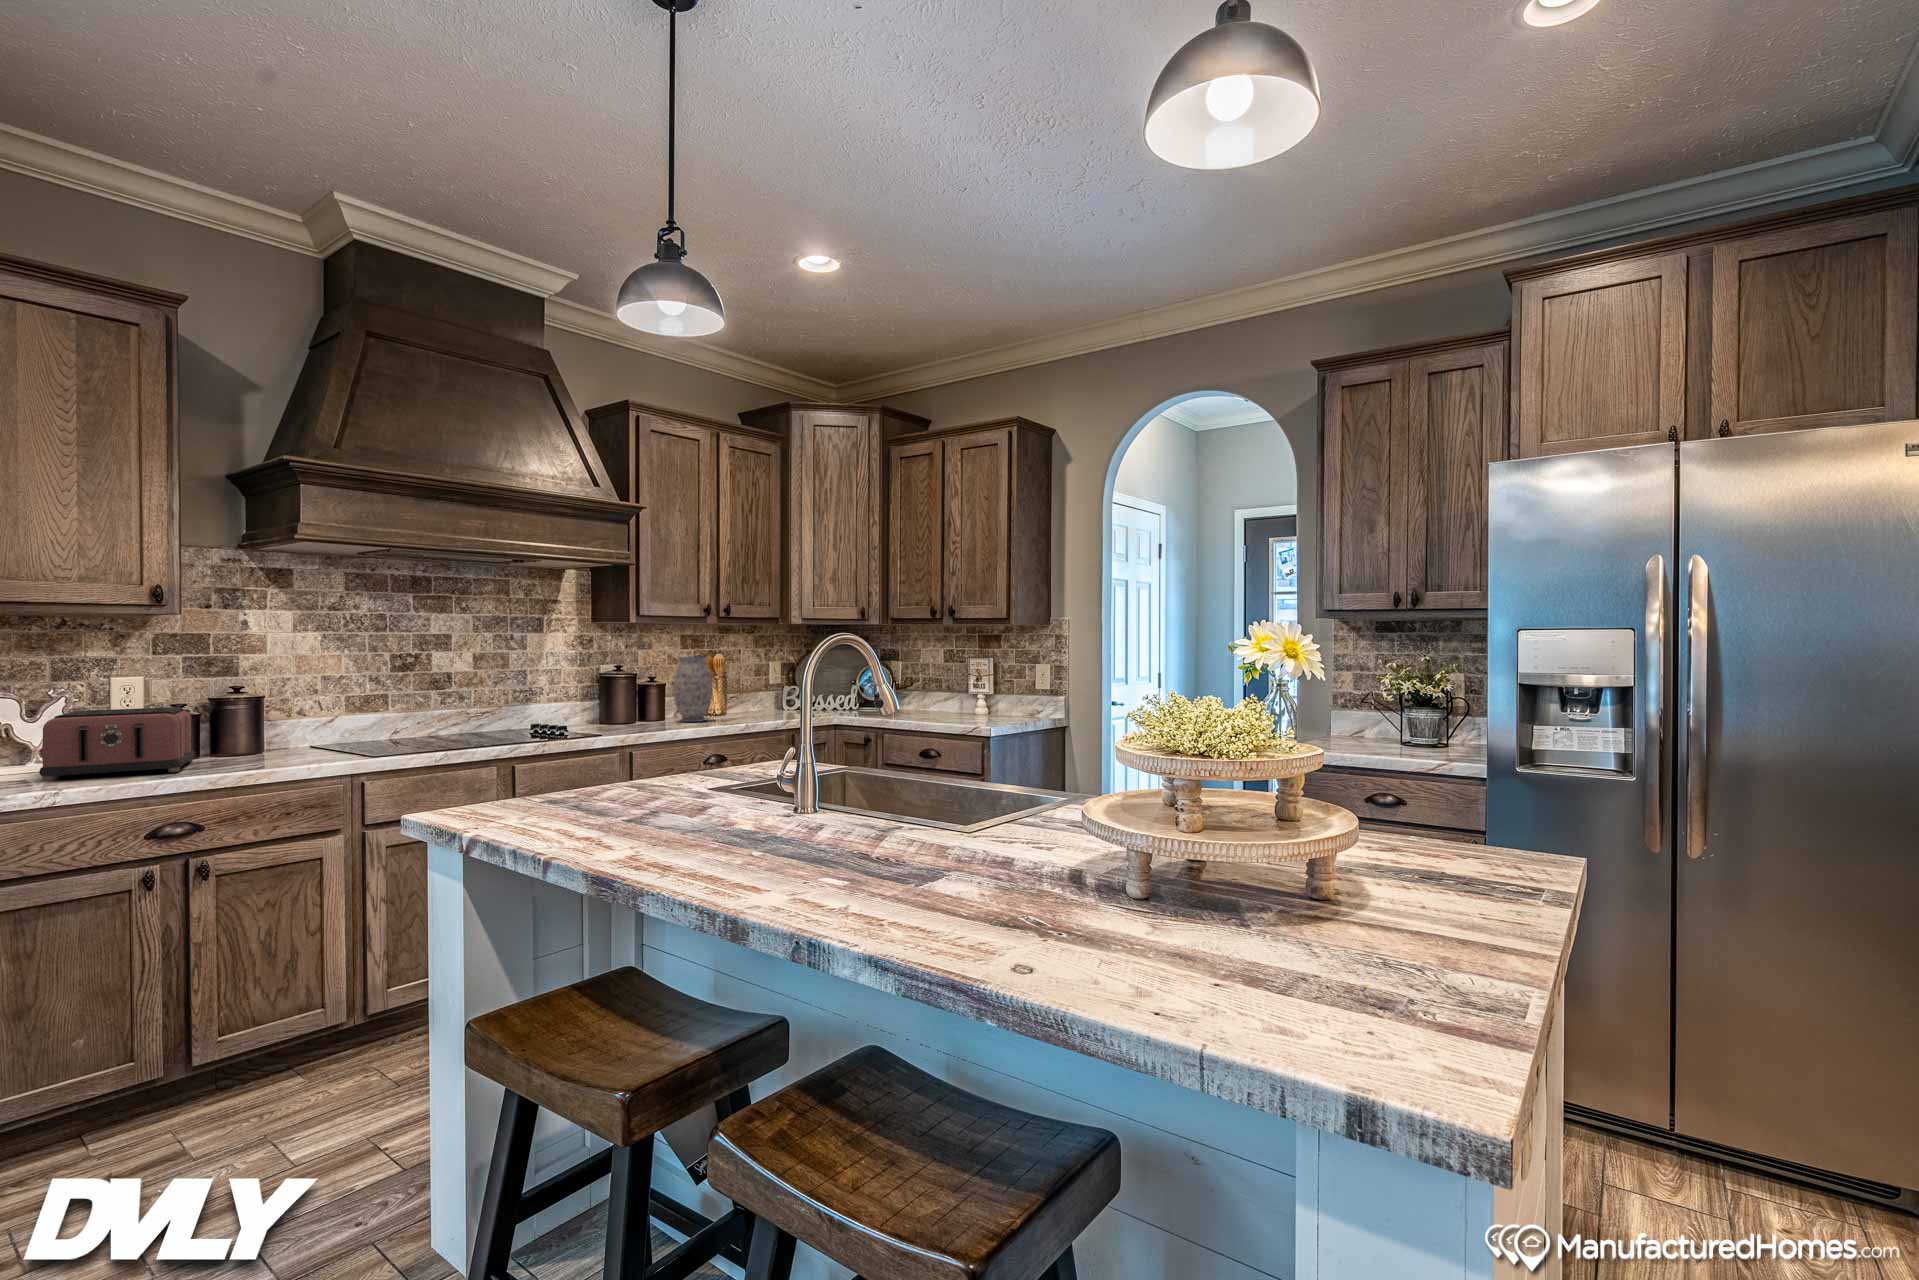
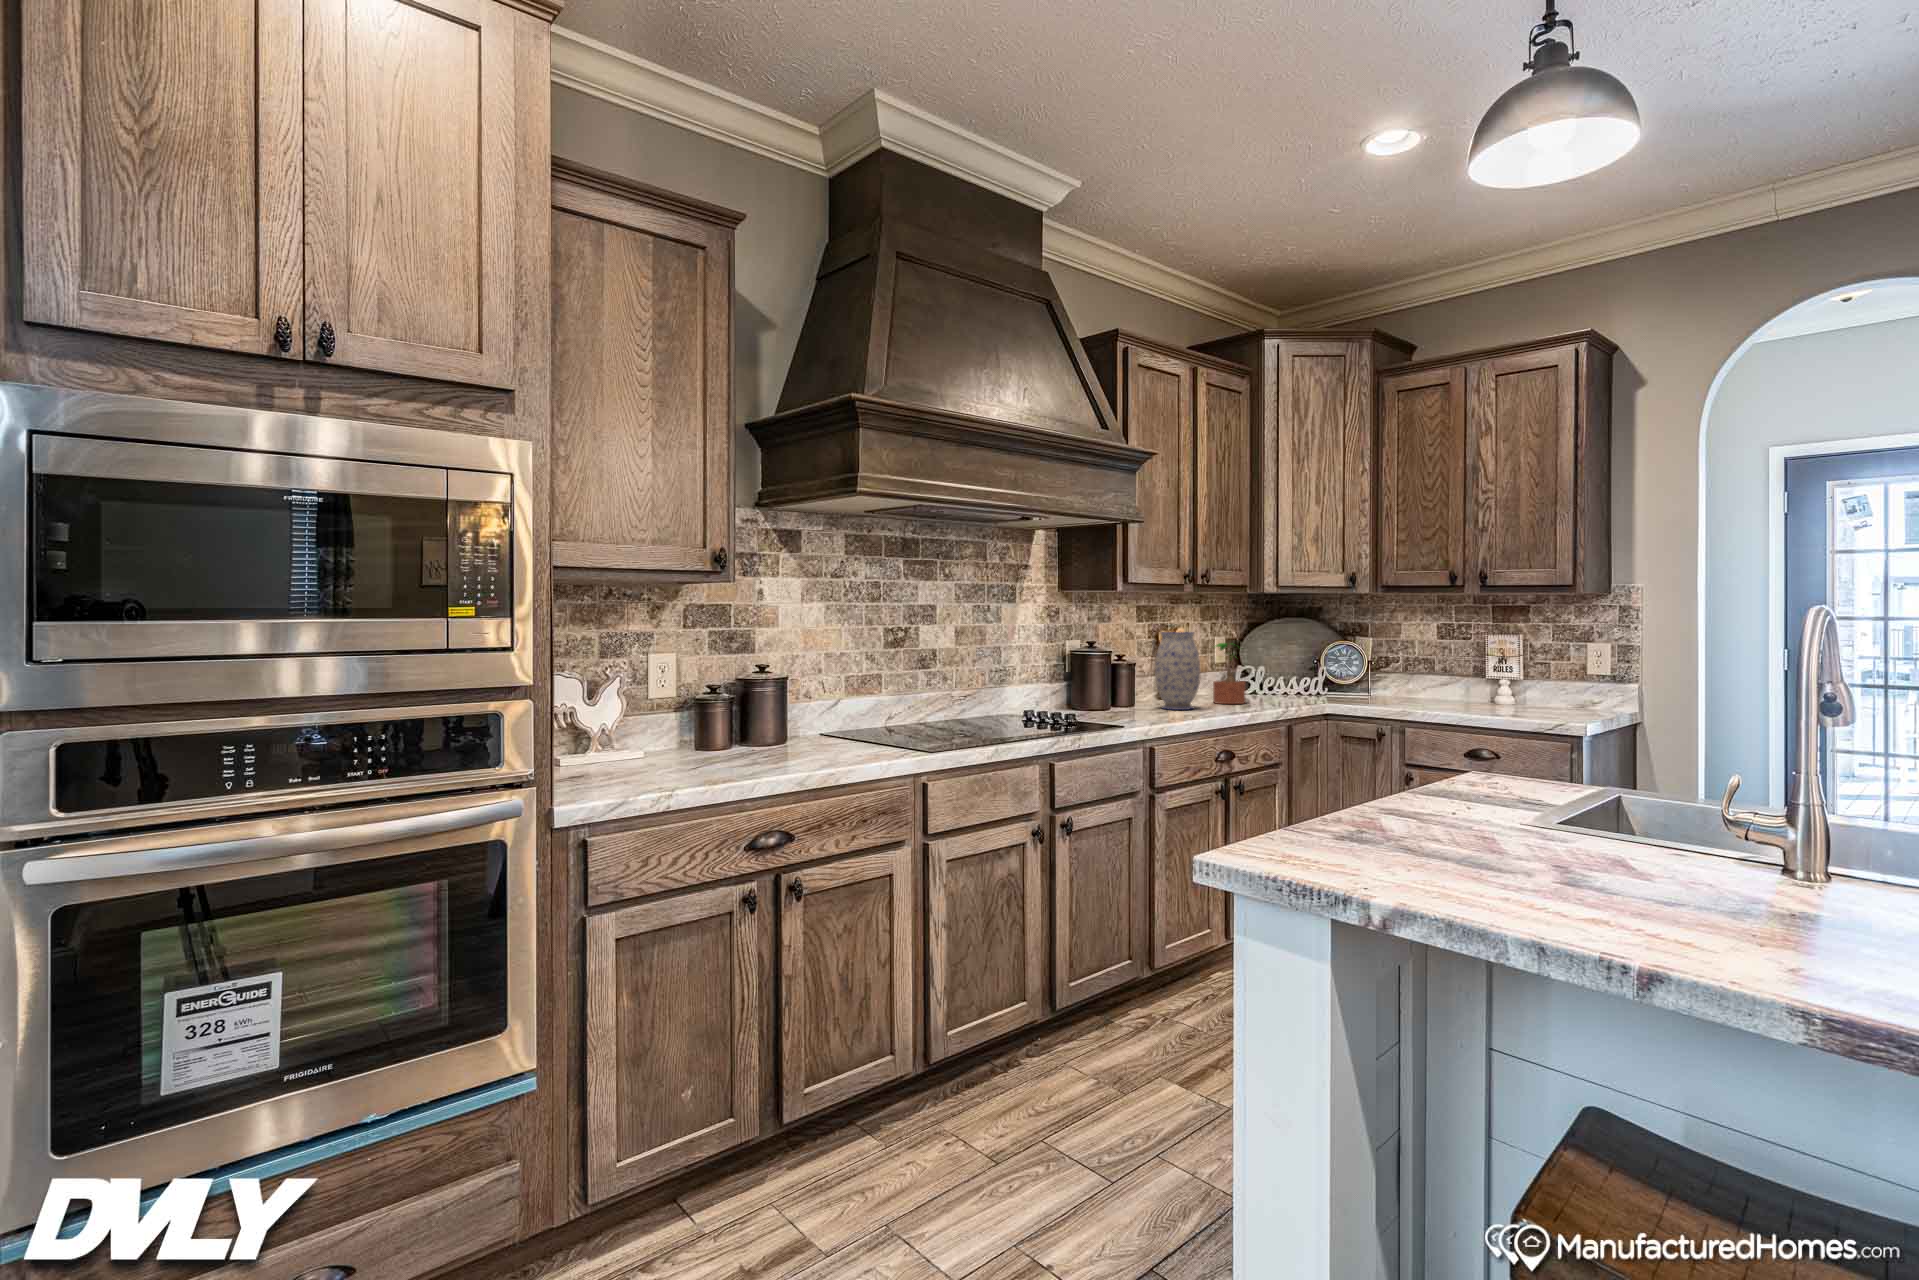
potted plant: none [737,666,767,717] -> present [1213,643,1245,704]
toaster: present [39,707,195,781] -> none [623,689,760,777]

